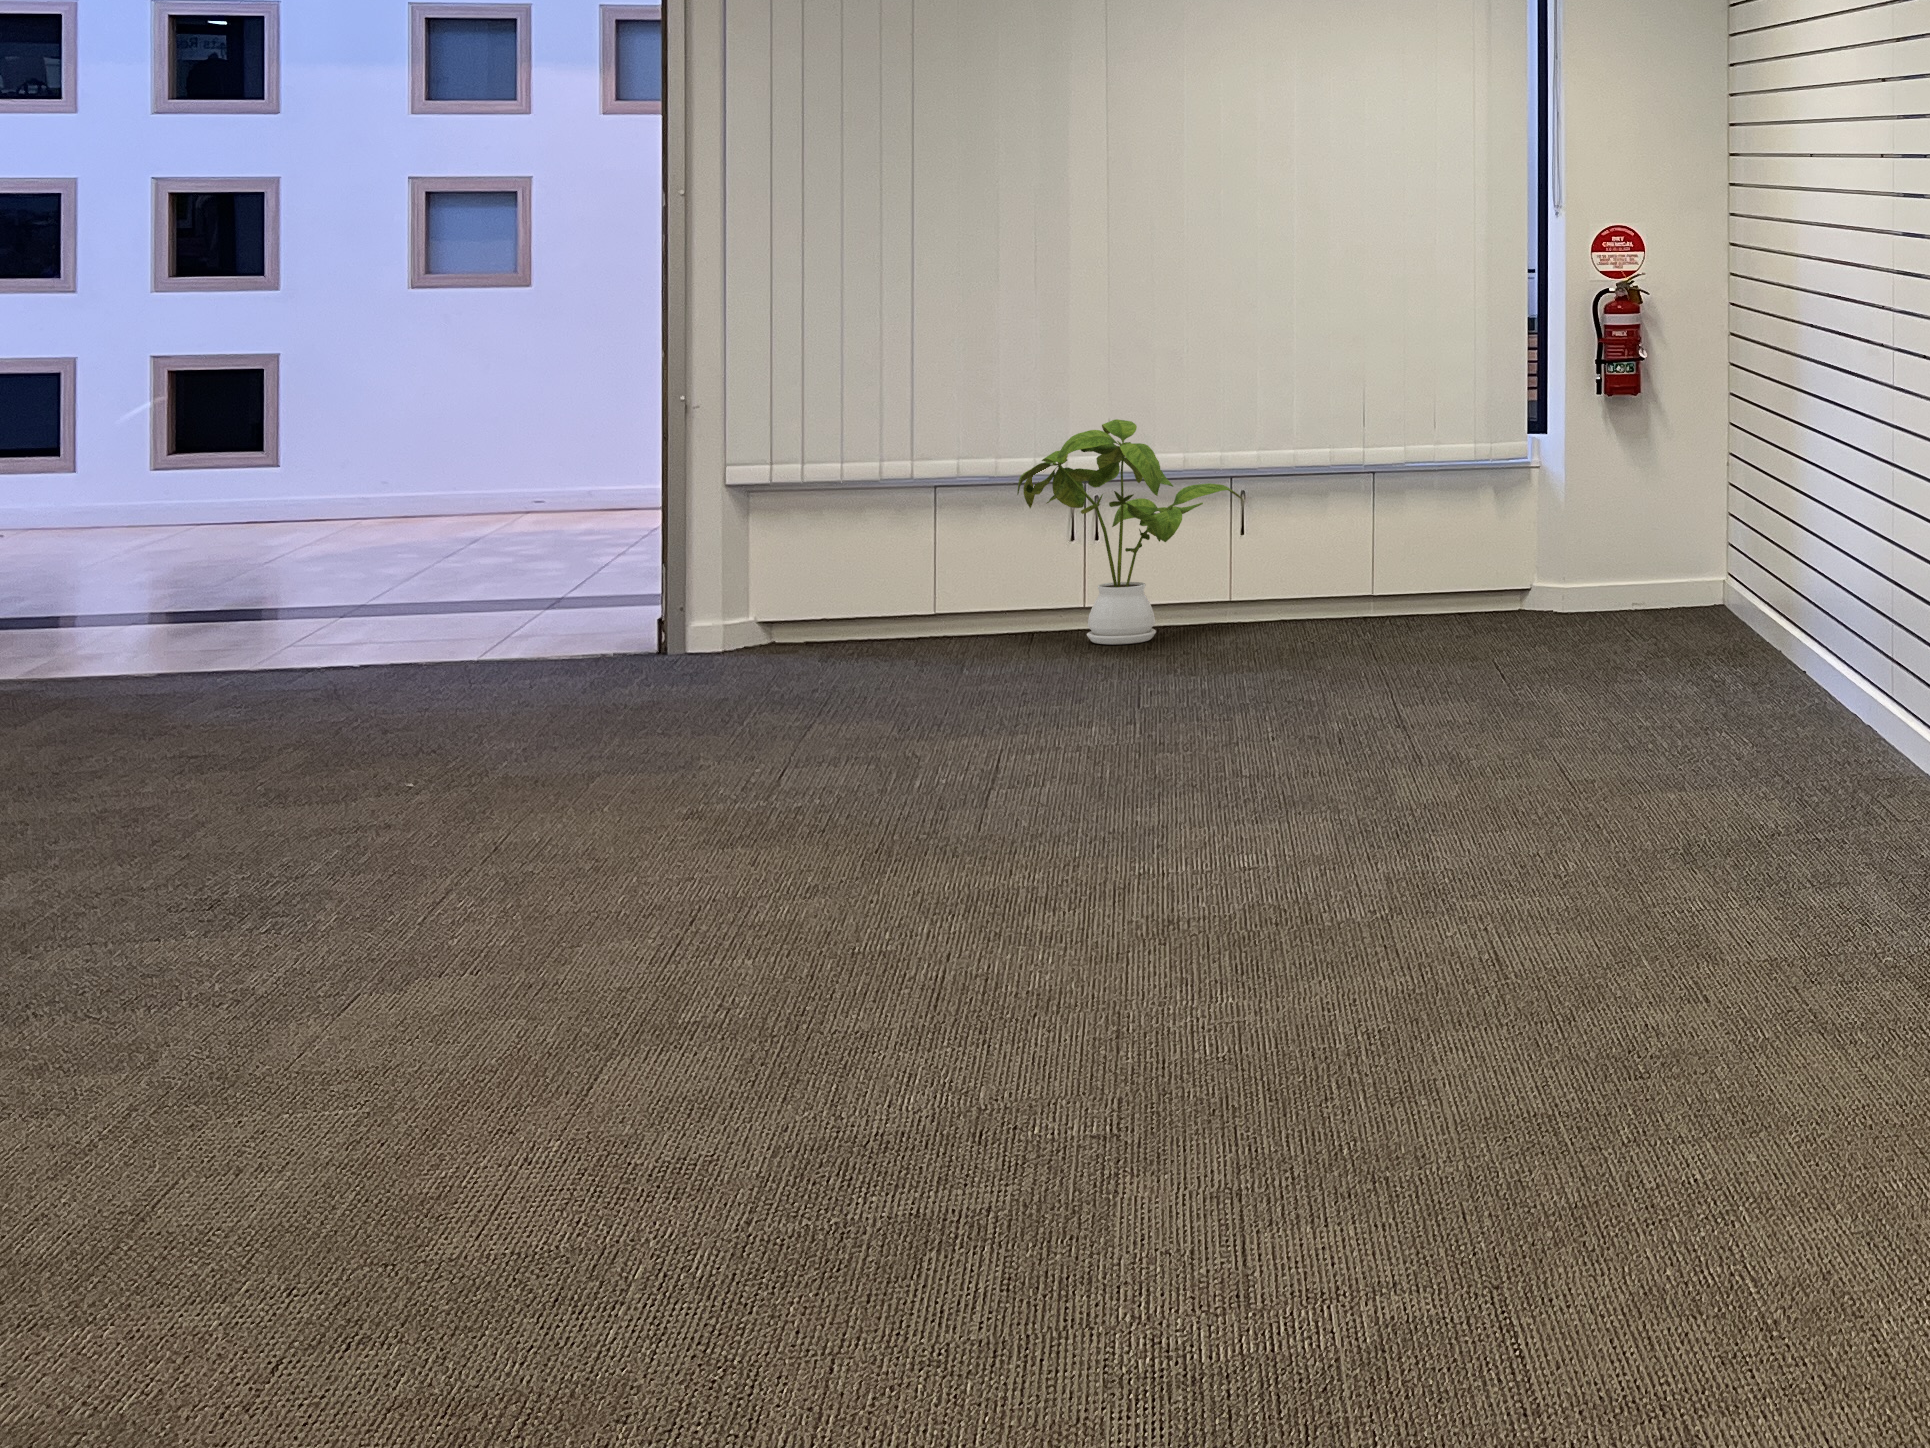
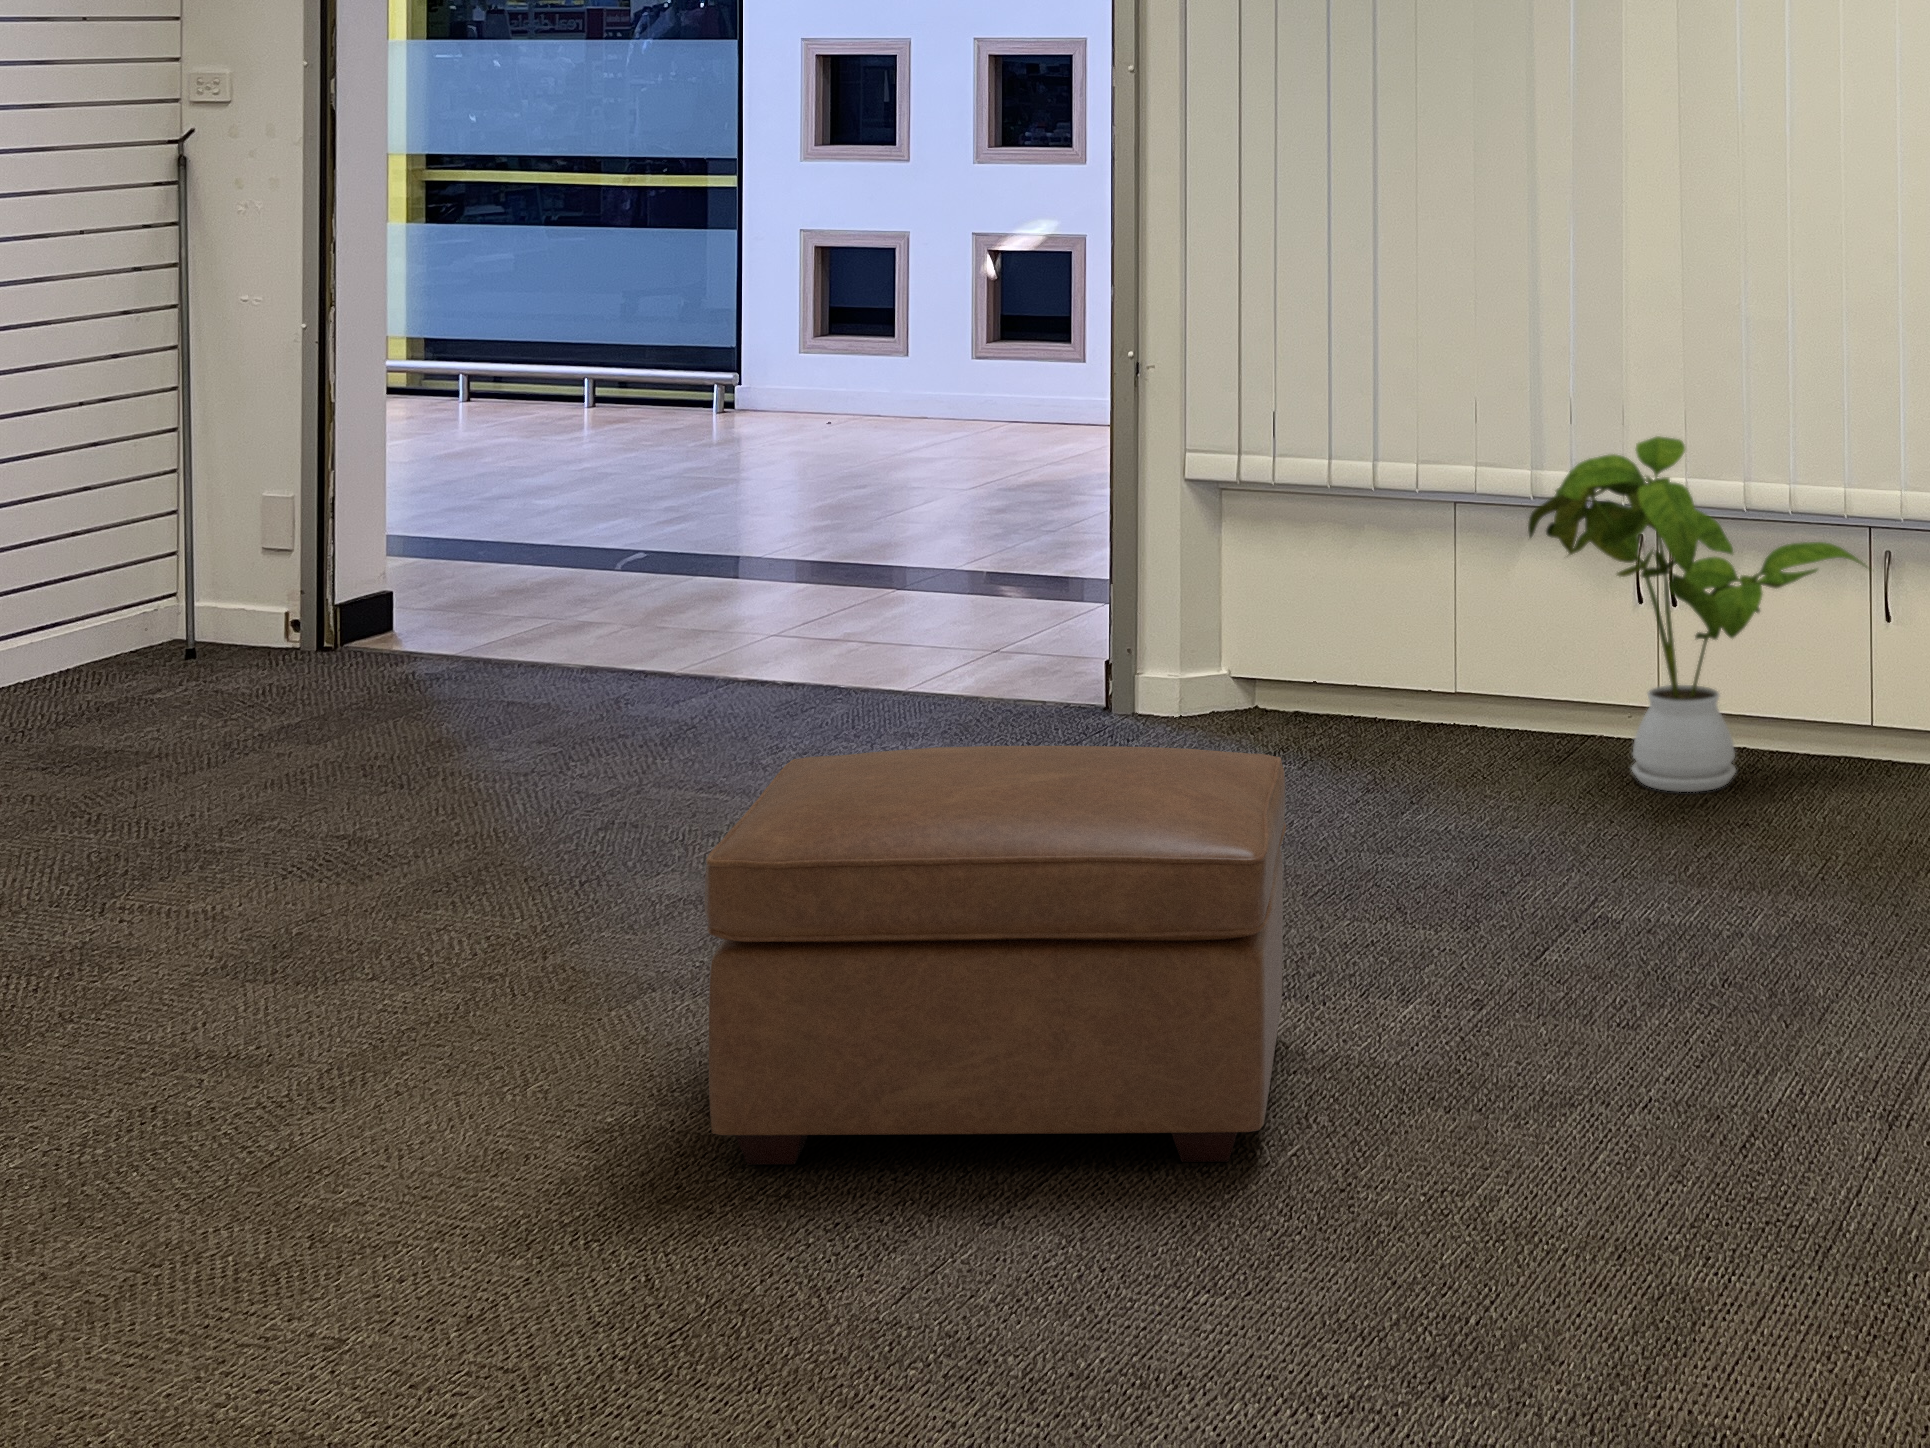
ottoman: none [713,567,1082,797] -> present [705,746,1286,1165]

